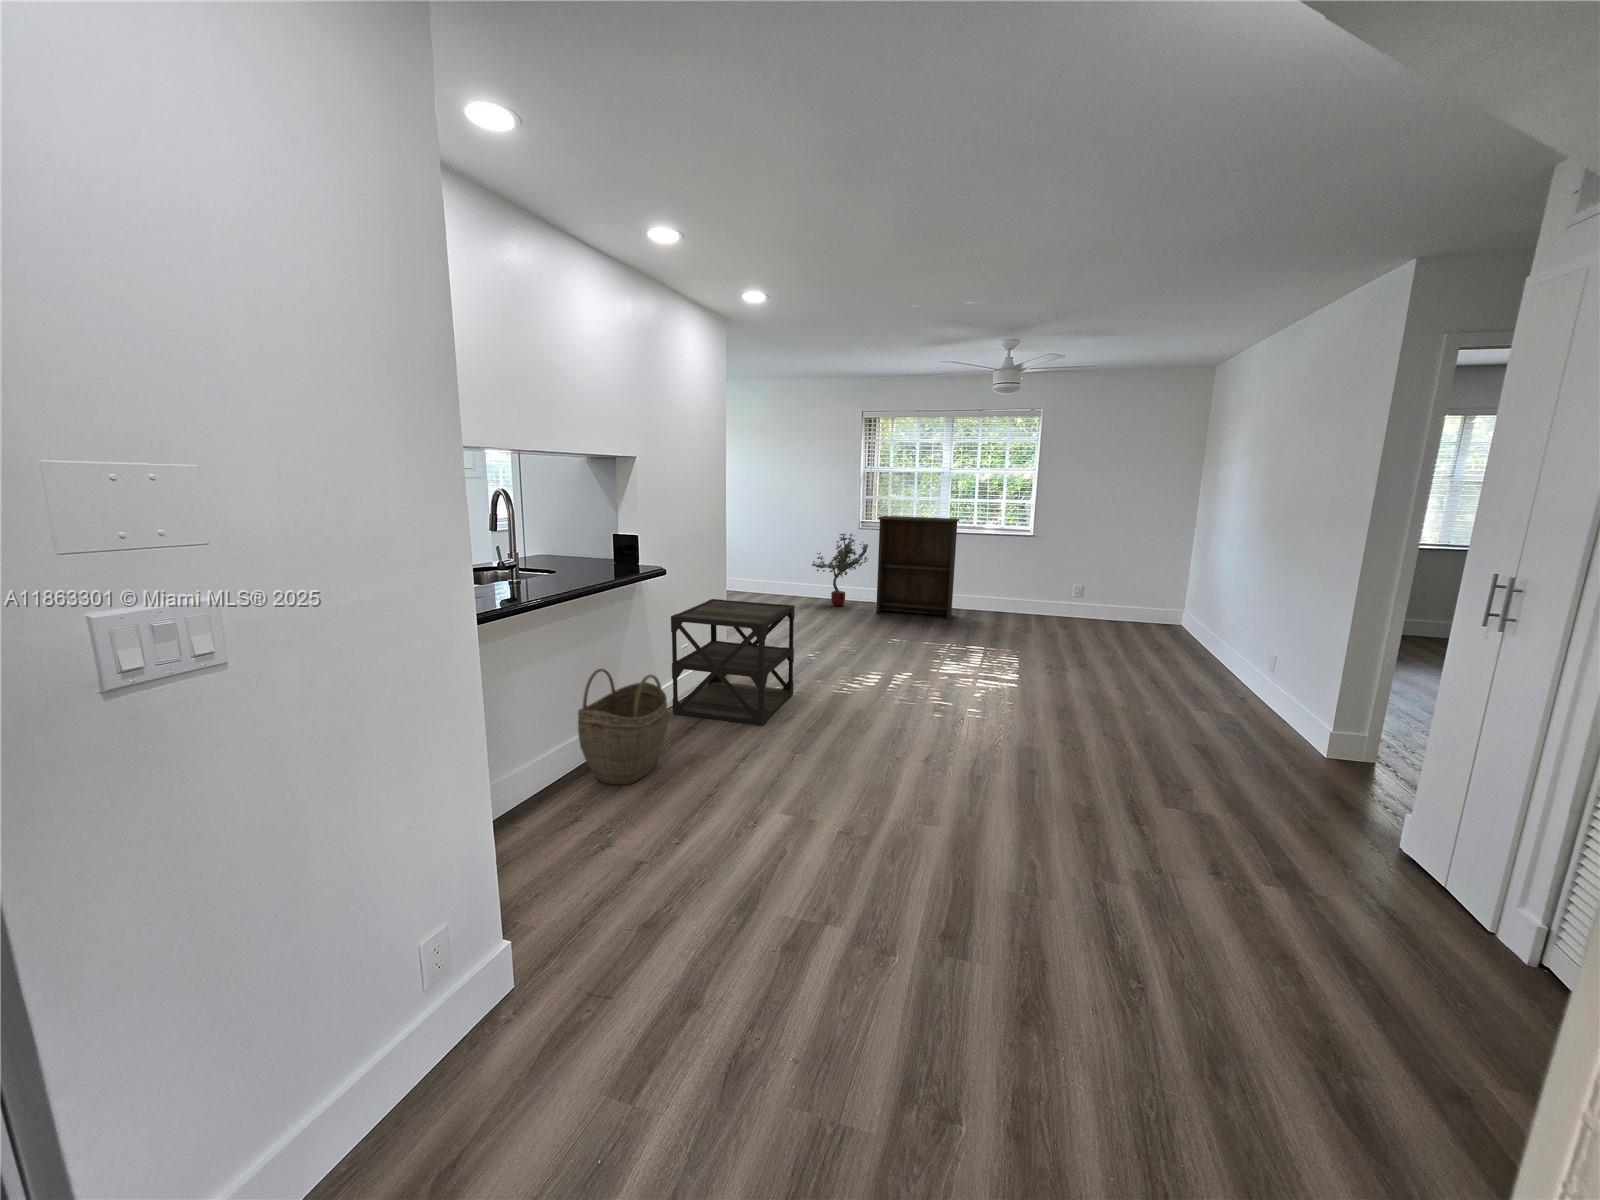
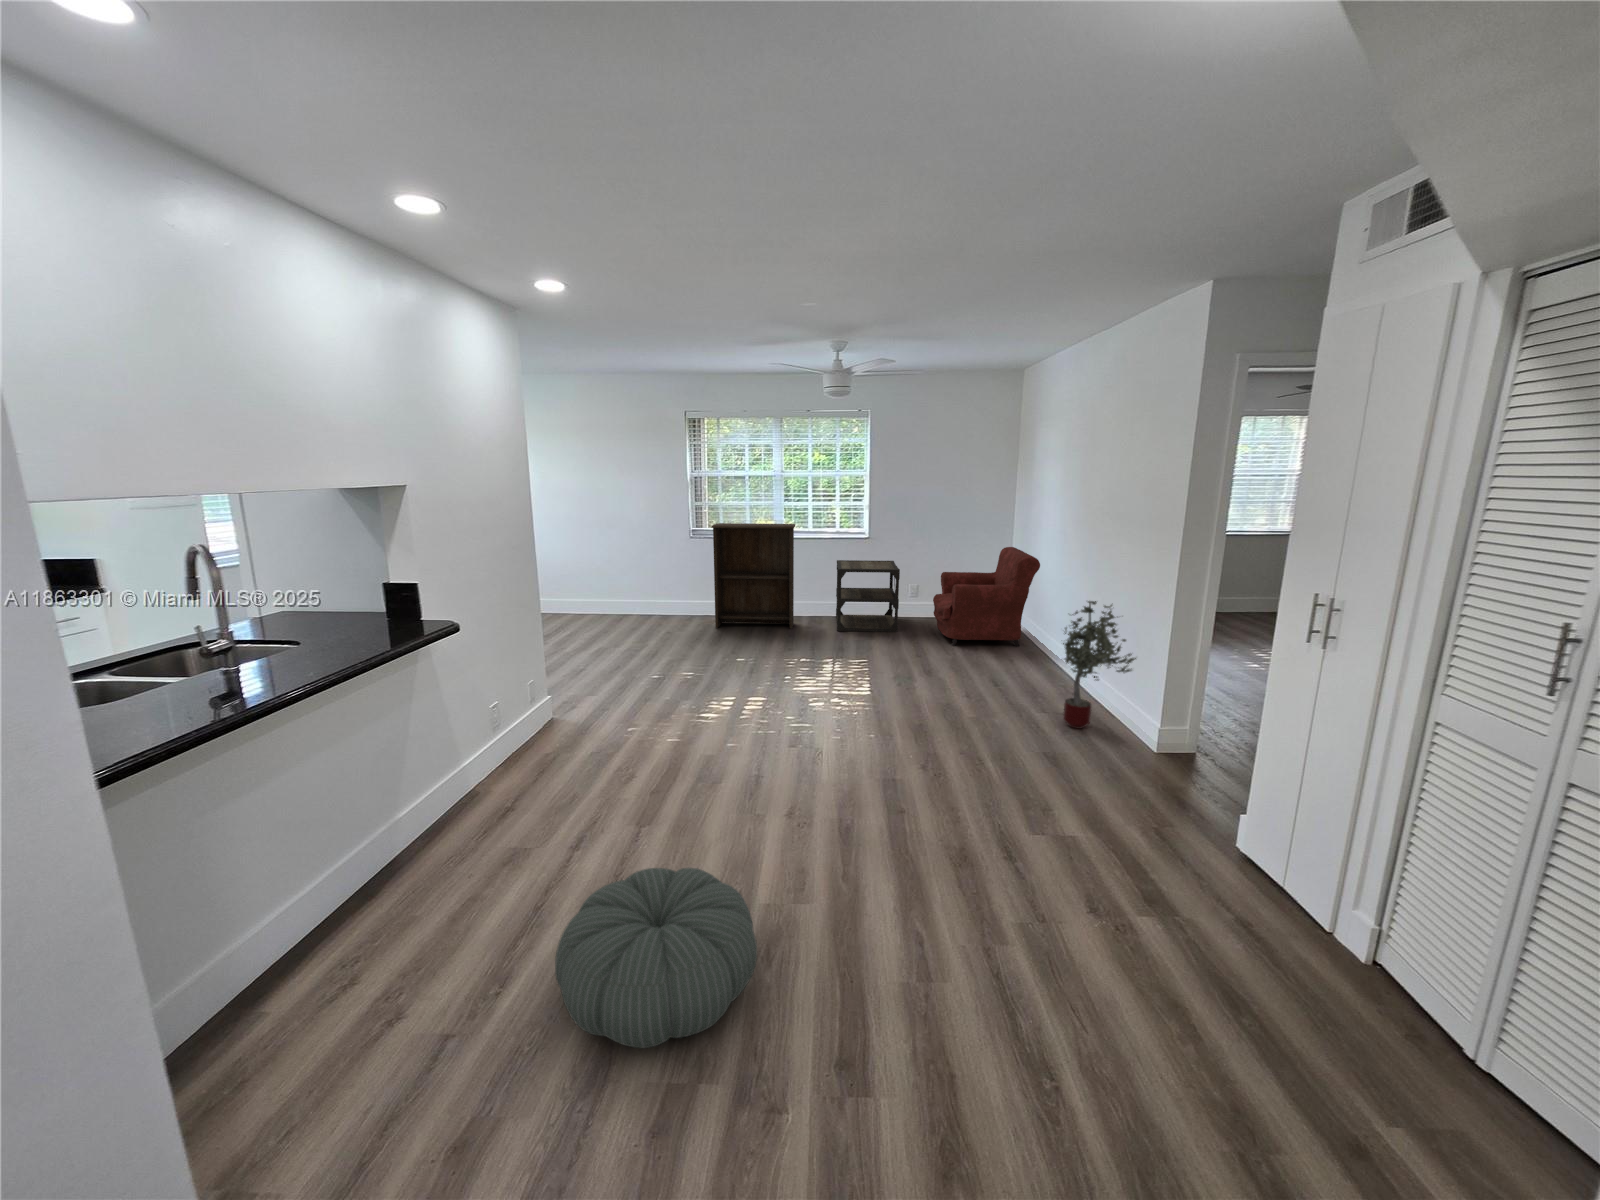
potted tree: present [812,533,868,606] -> present [1063,601,1136,729]
armchair: none [1097,549,1219,651] -> present [933,547,1040,646]
side table: present [671,599,795,726] -> present [836,560,900,632]
woven basket: present [578,669,668,785] -> none [346,764,477,915]
pouf: none [719,769,879,893] -> present [555,868,757,1048]

